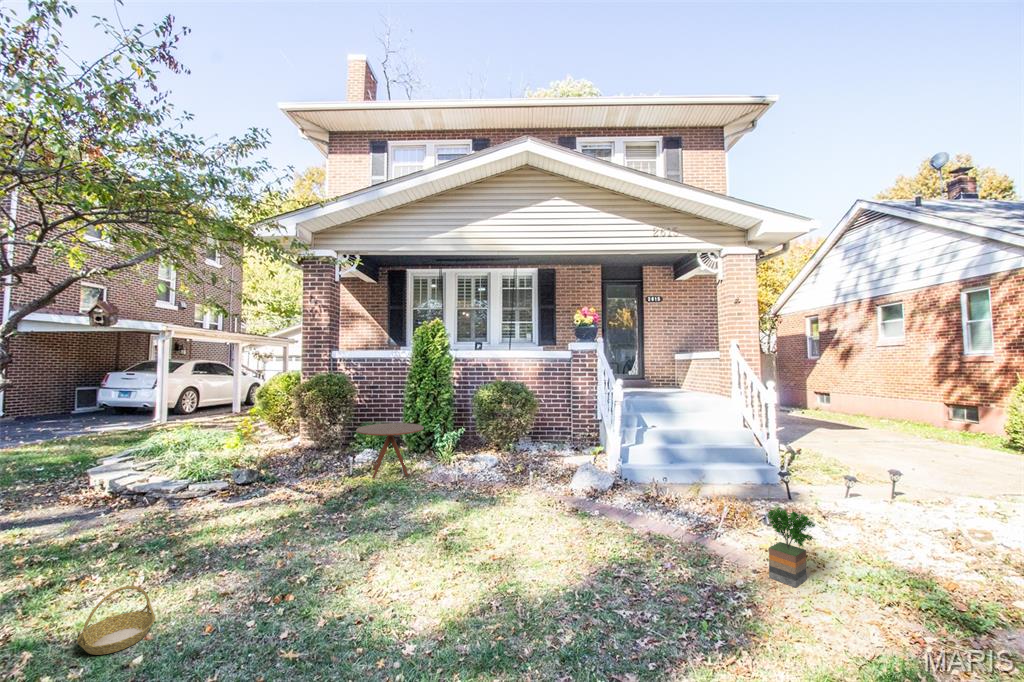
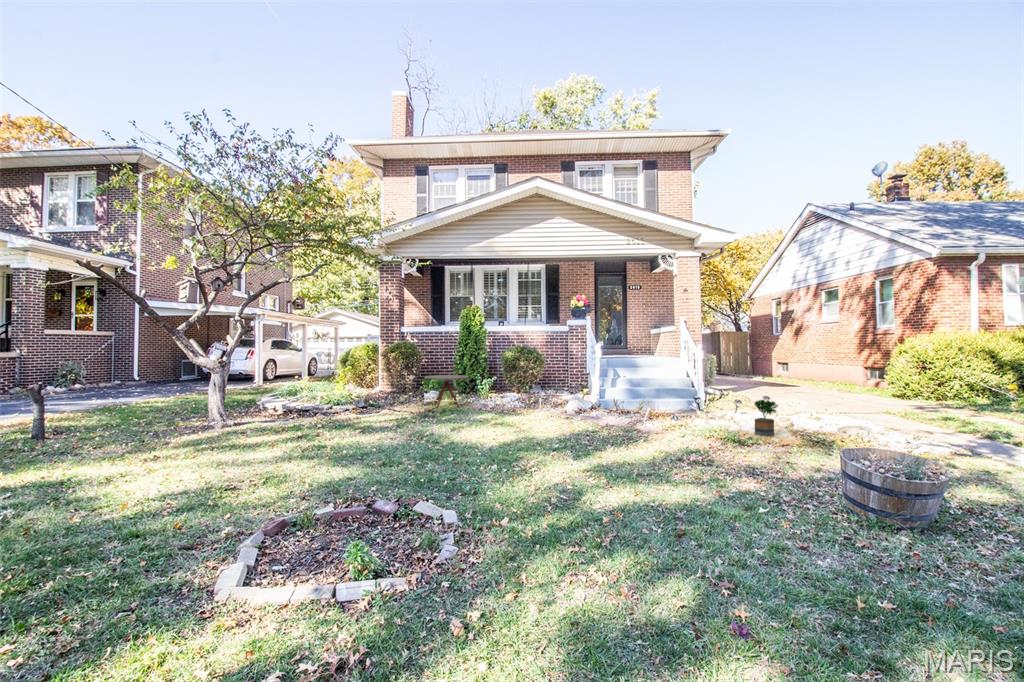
potted tree: present [767,509,815,587] -> present [754,400,778,436]
basket: present [77,586,155,655] -> none [338,425,366,451]

